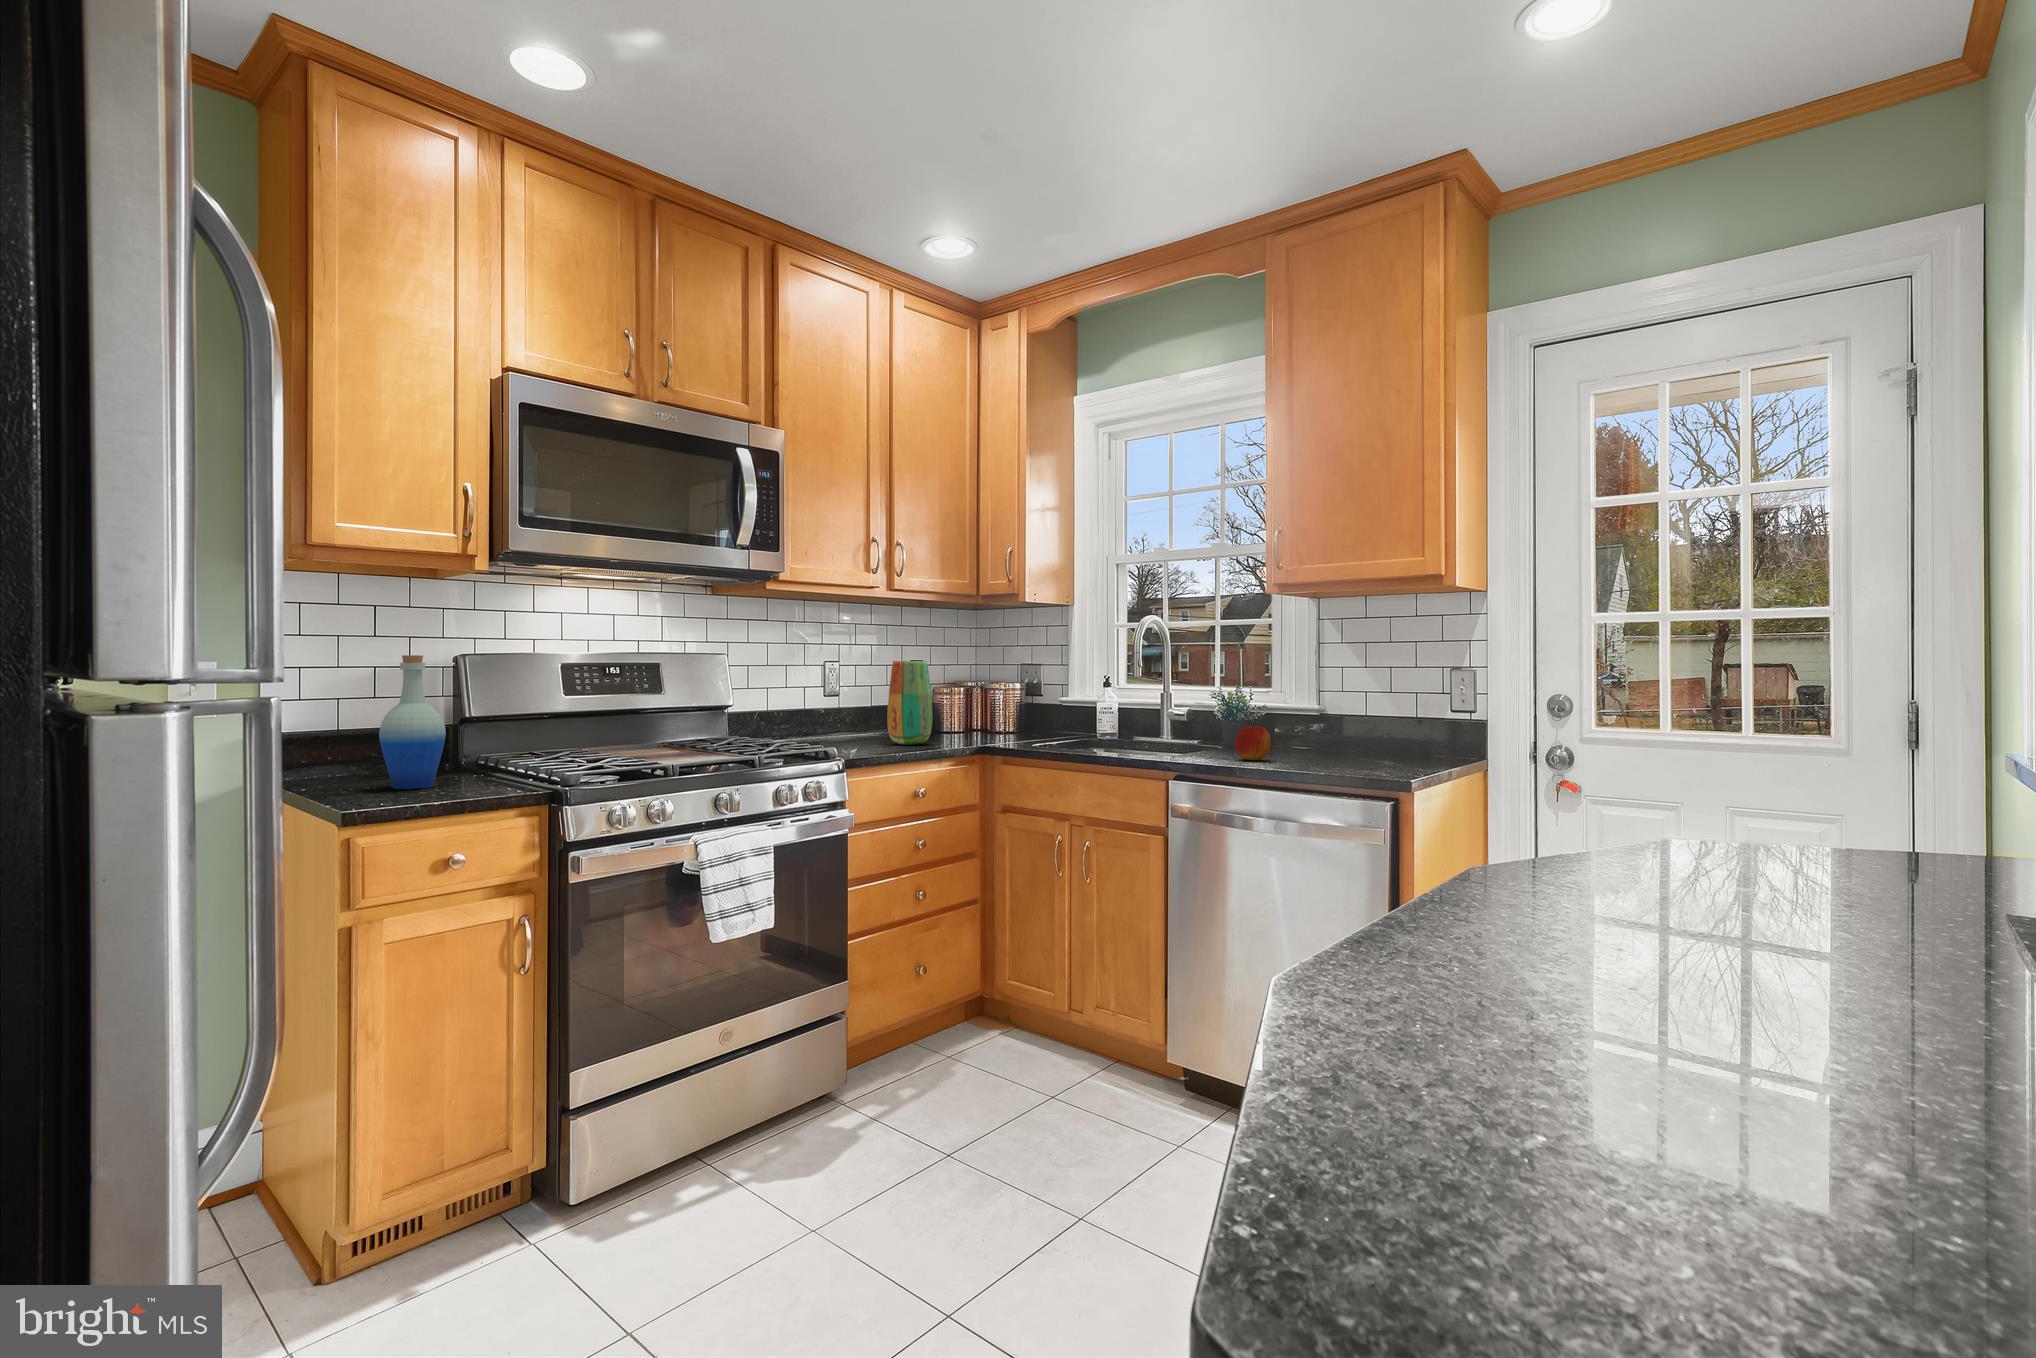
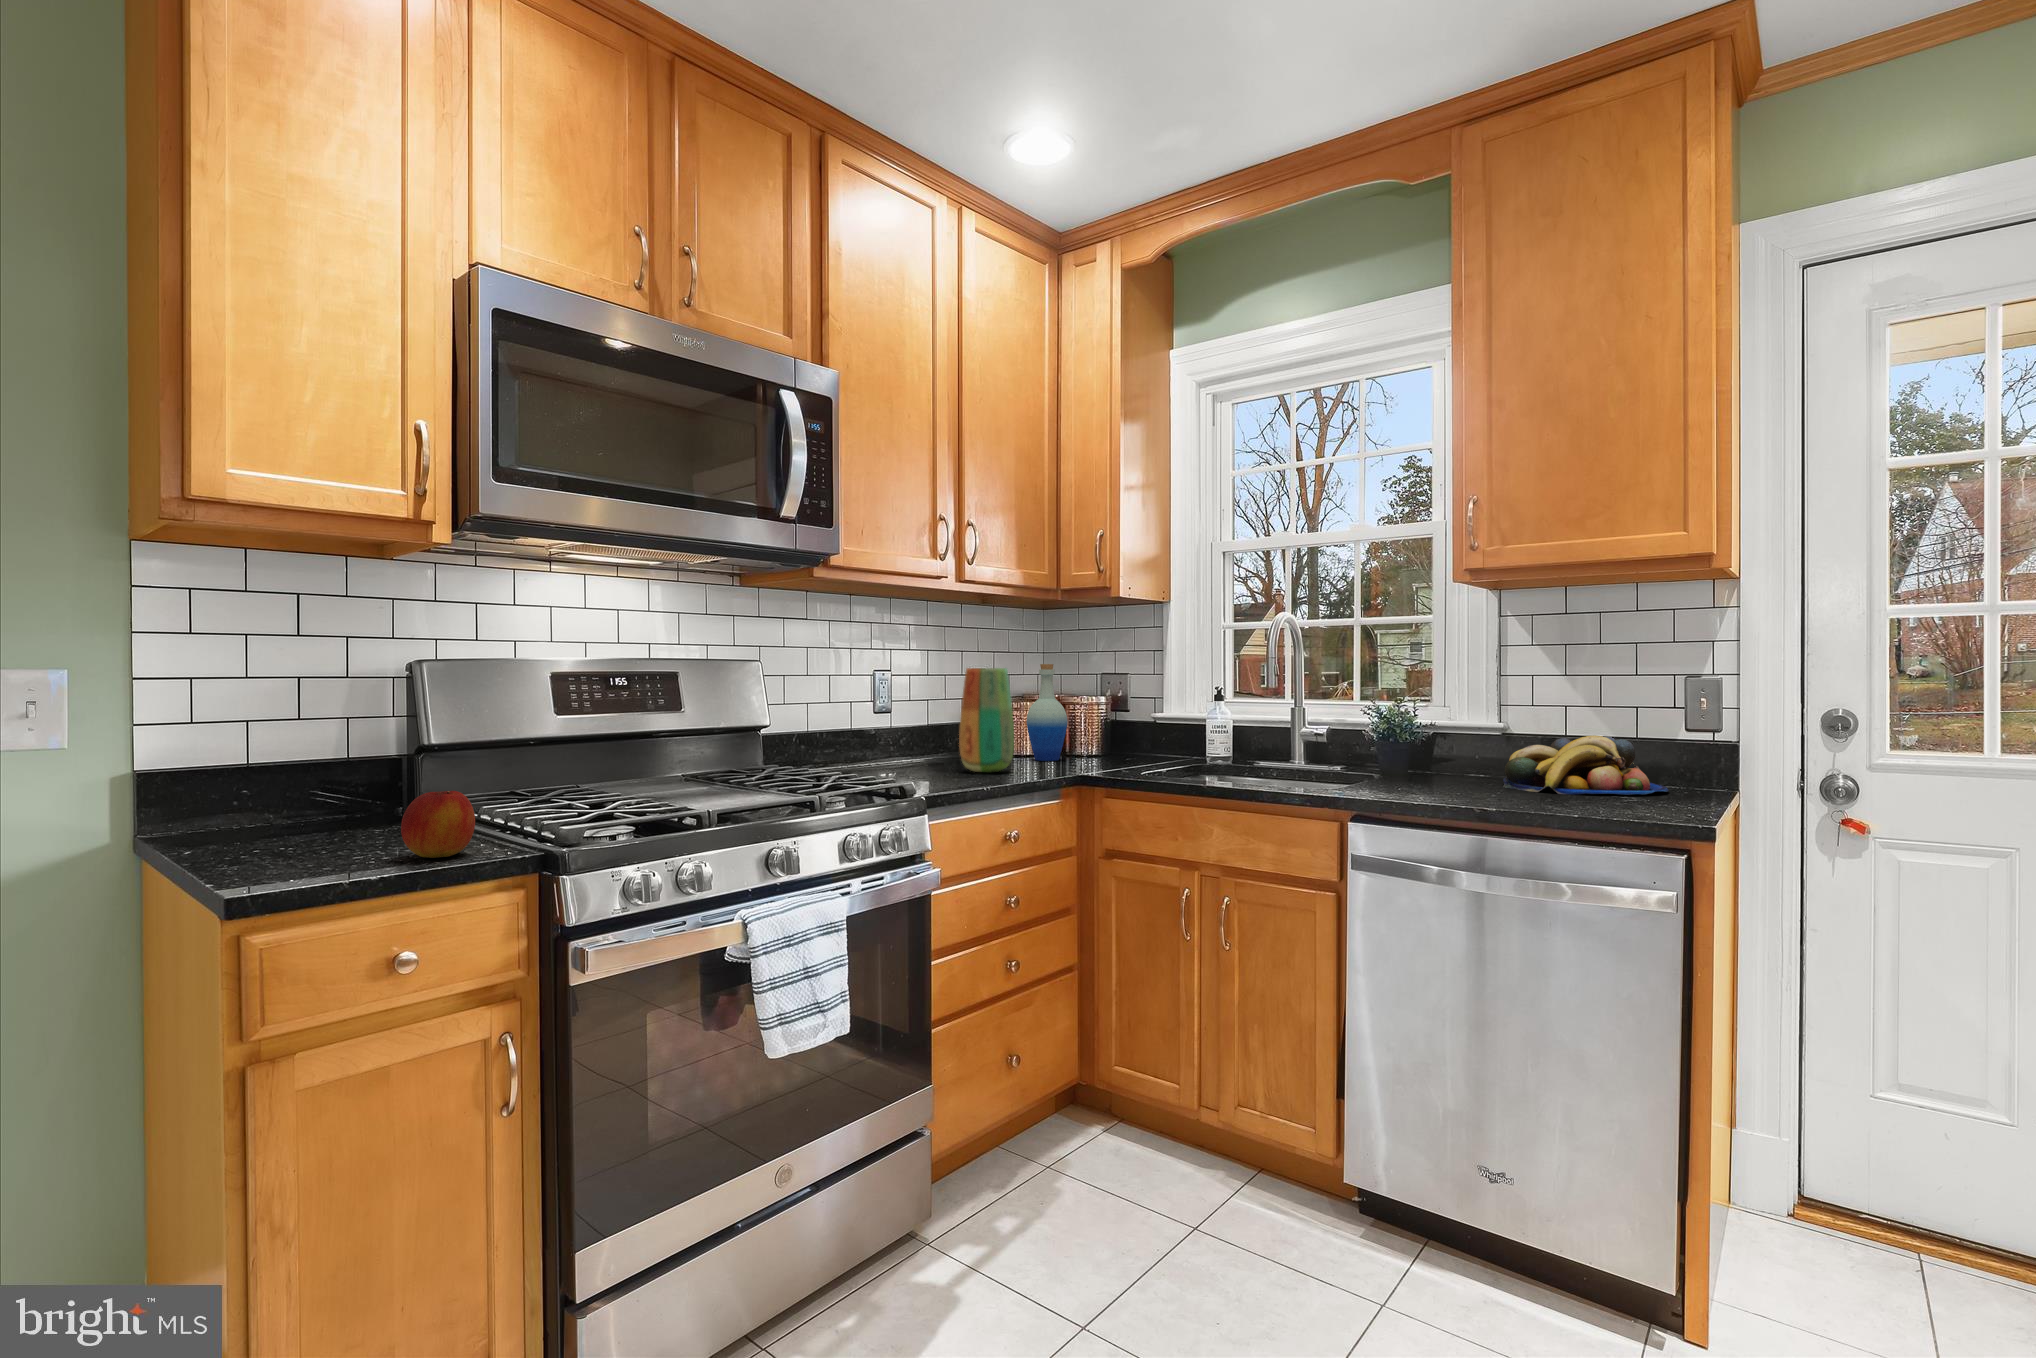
bottle: present [379,655,446,789] -> present [1027,664,1067,761]
fruit bowl: none [1308,716,1432,761] -> present [1503,735,1668,795]
apple: present [1235,726,1271,760] -> present [401,791,475,858]

